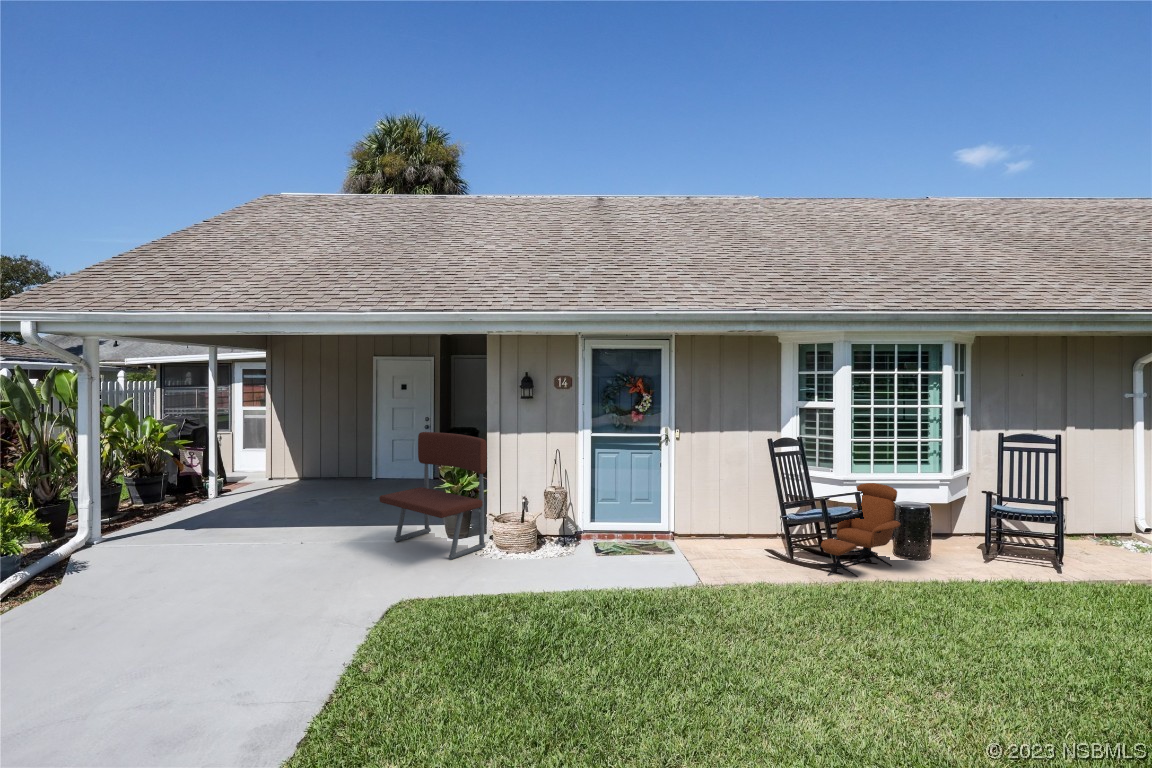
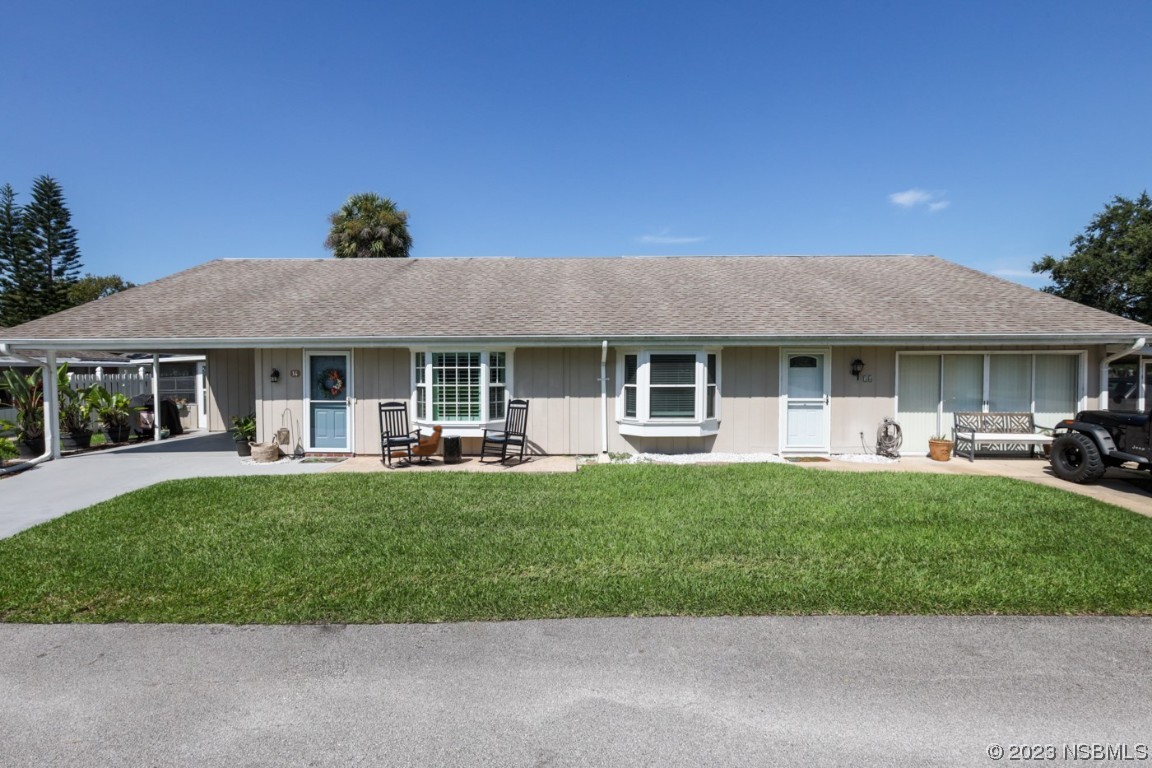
bench: present [379,432,487,560] -> none [196,401,248,463]

